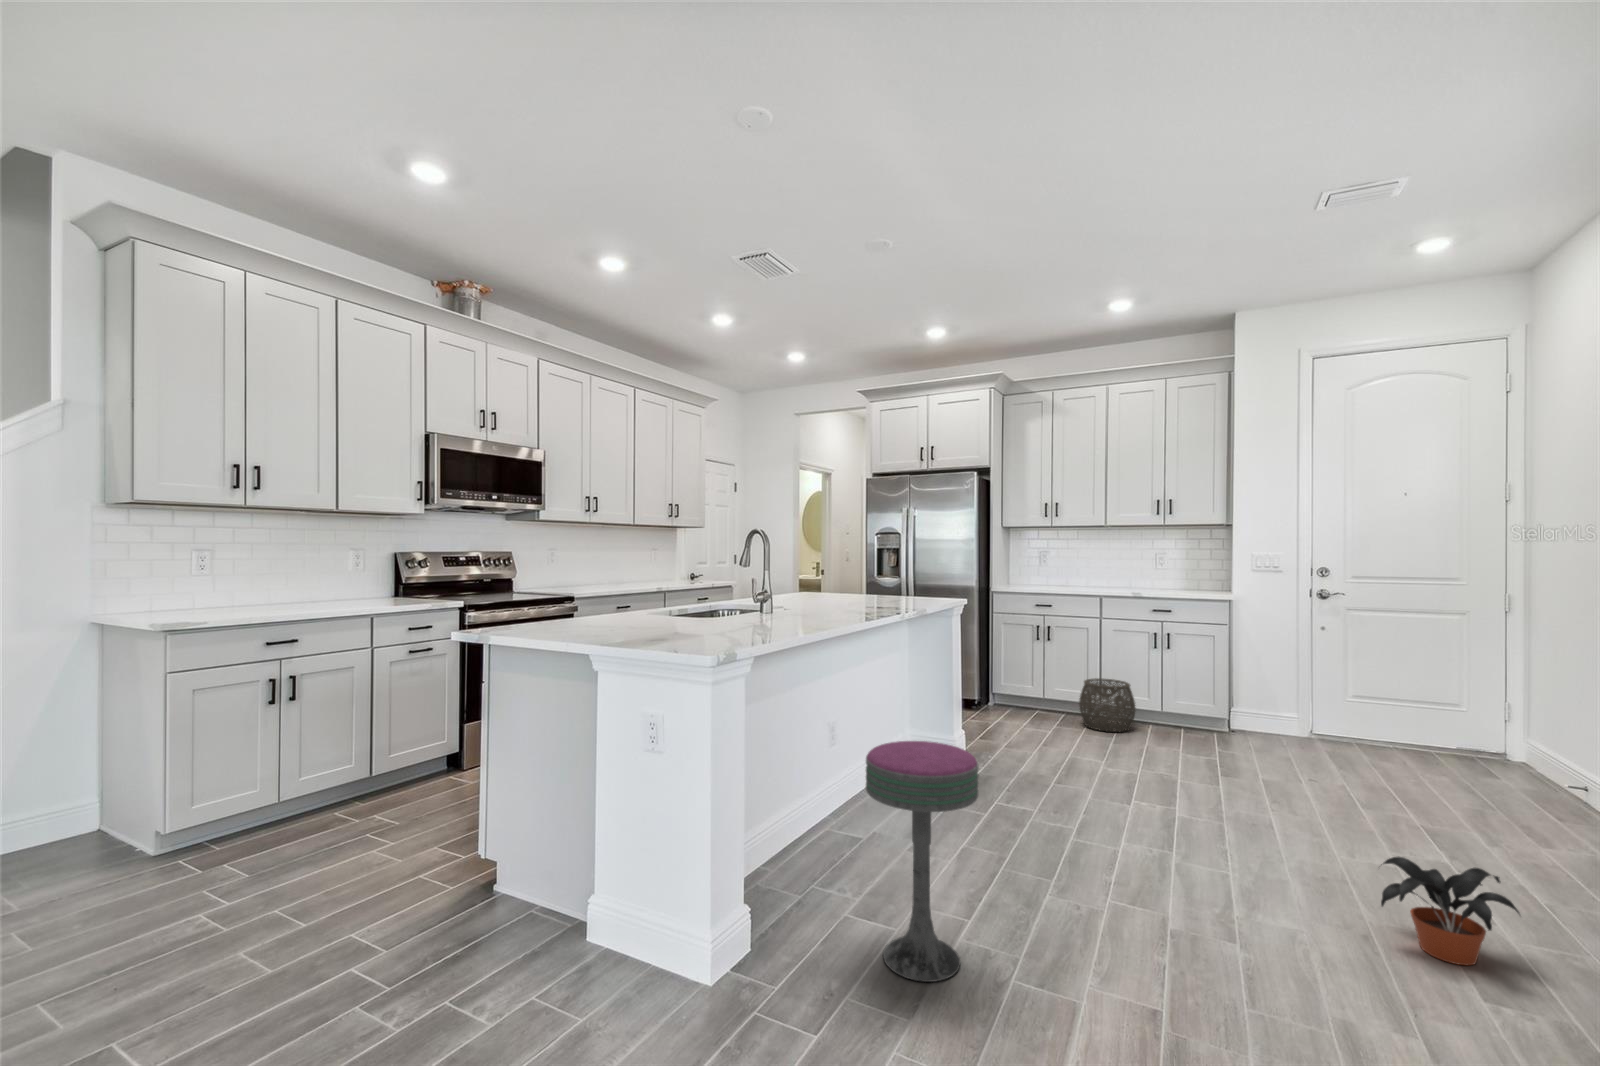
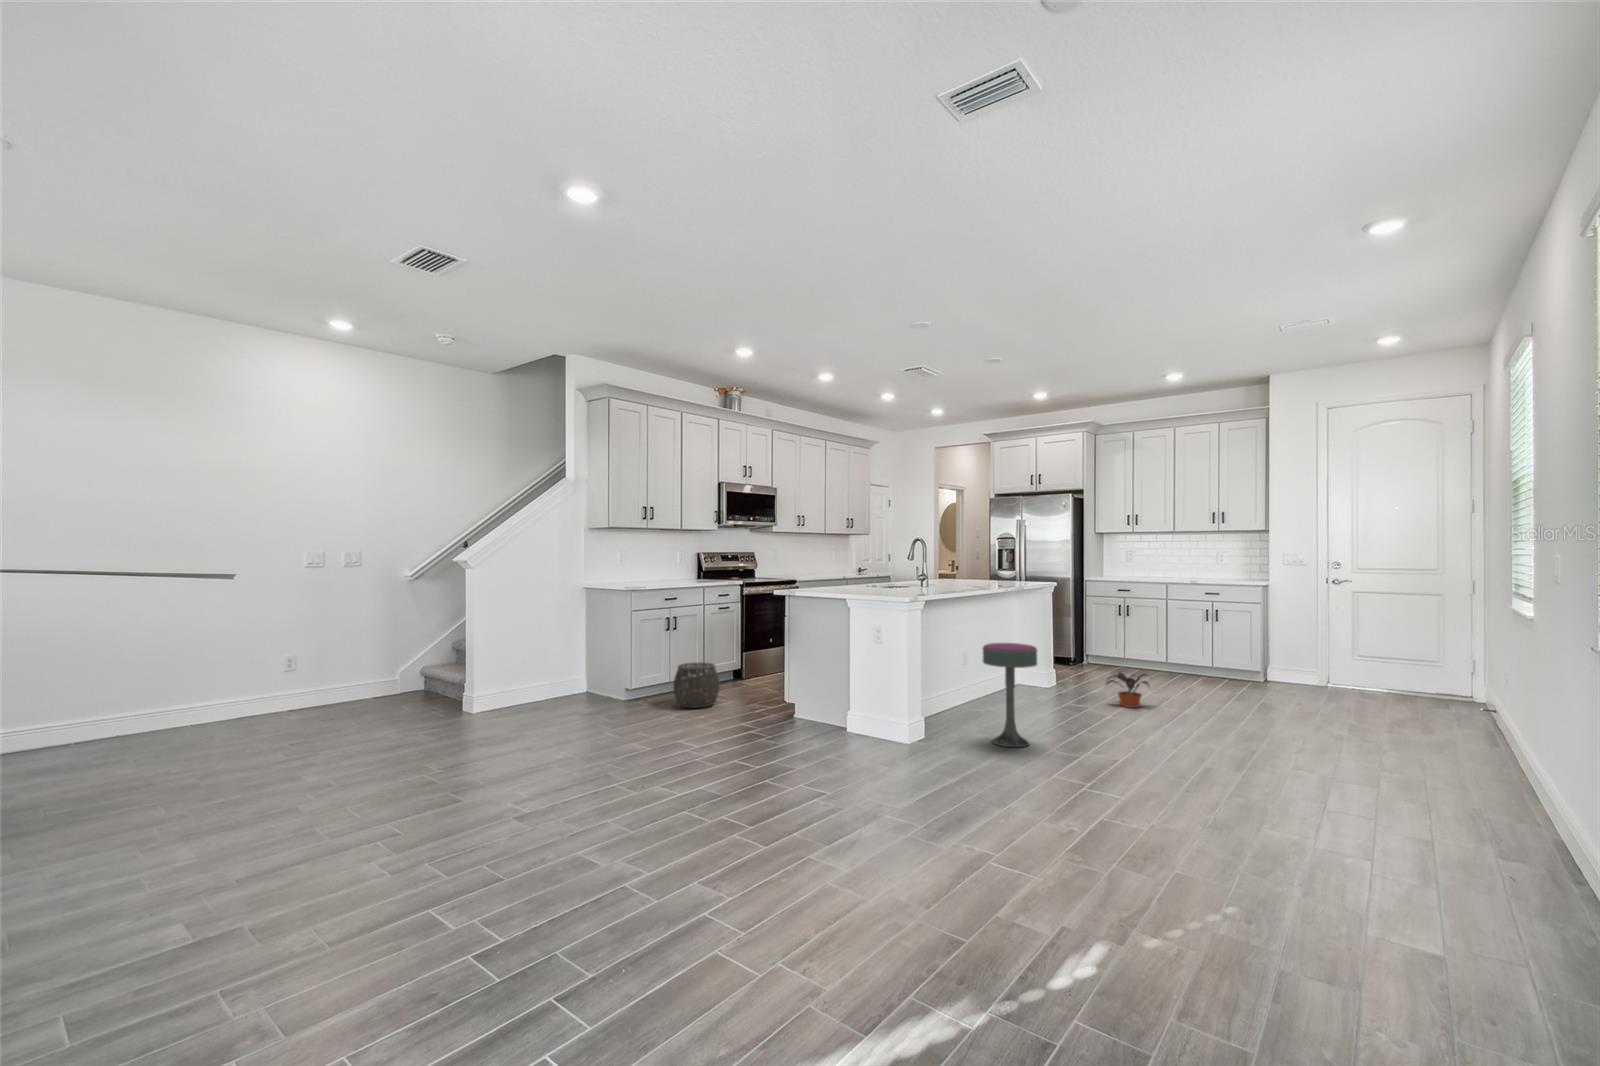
woven basket: present [1079,678,1136,732] -> present [673,663,719,708]
potted plant: present [1381,857,1519,965] -> present [1107,673,1149,708]

